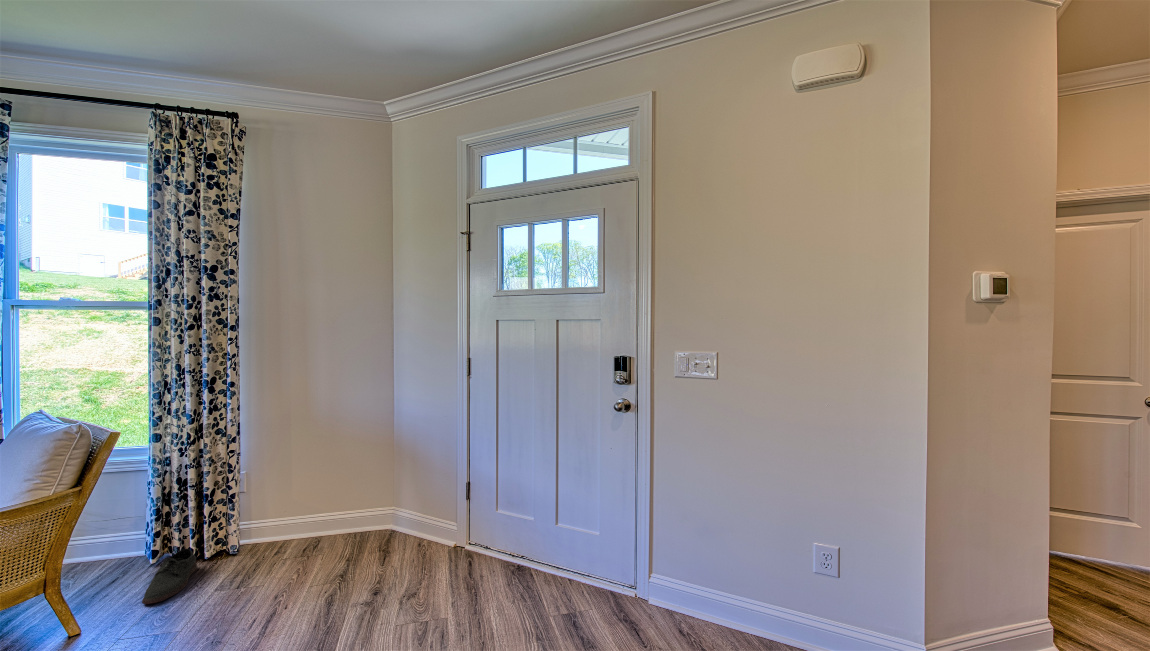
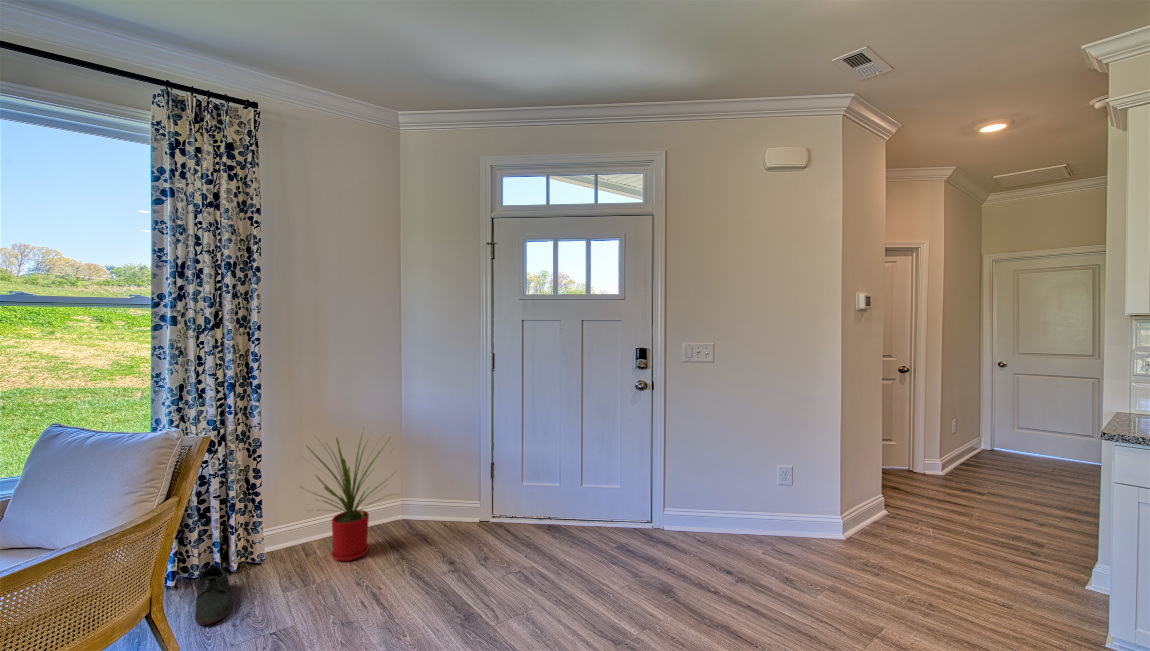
house plant: none [258,429,365,566] -> present [307,436,390,561]

